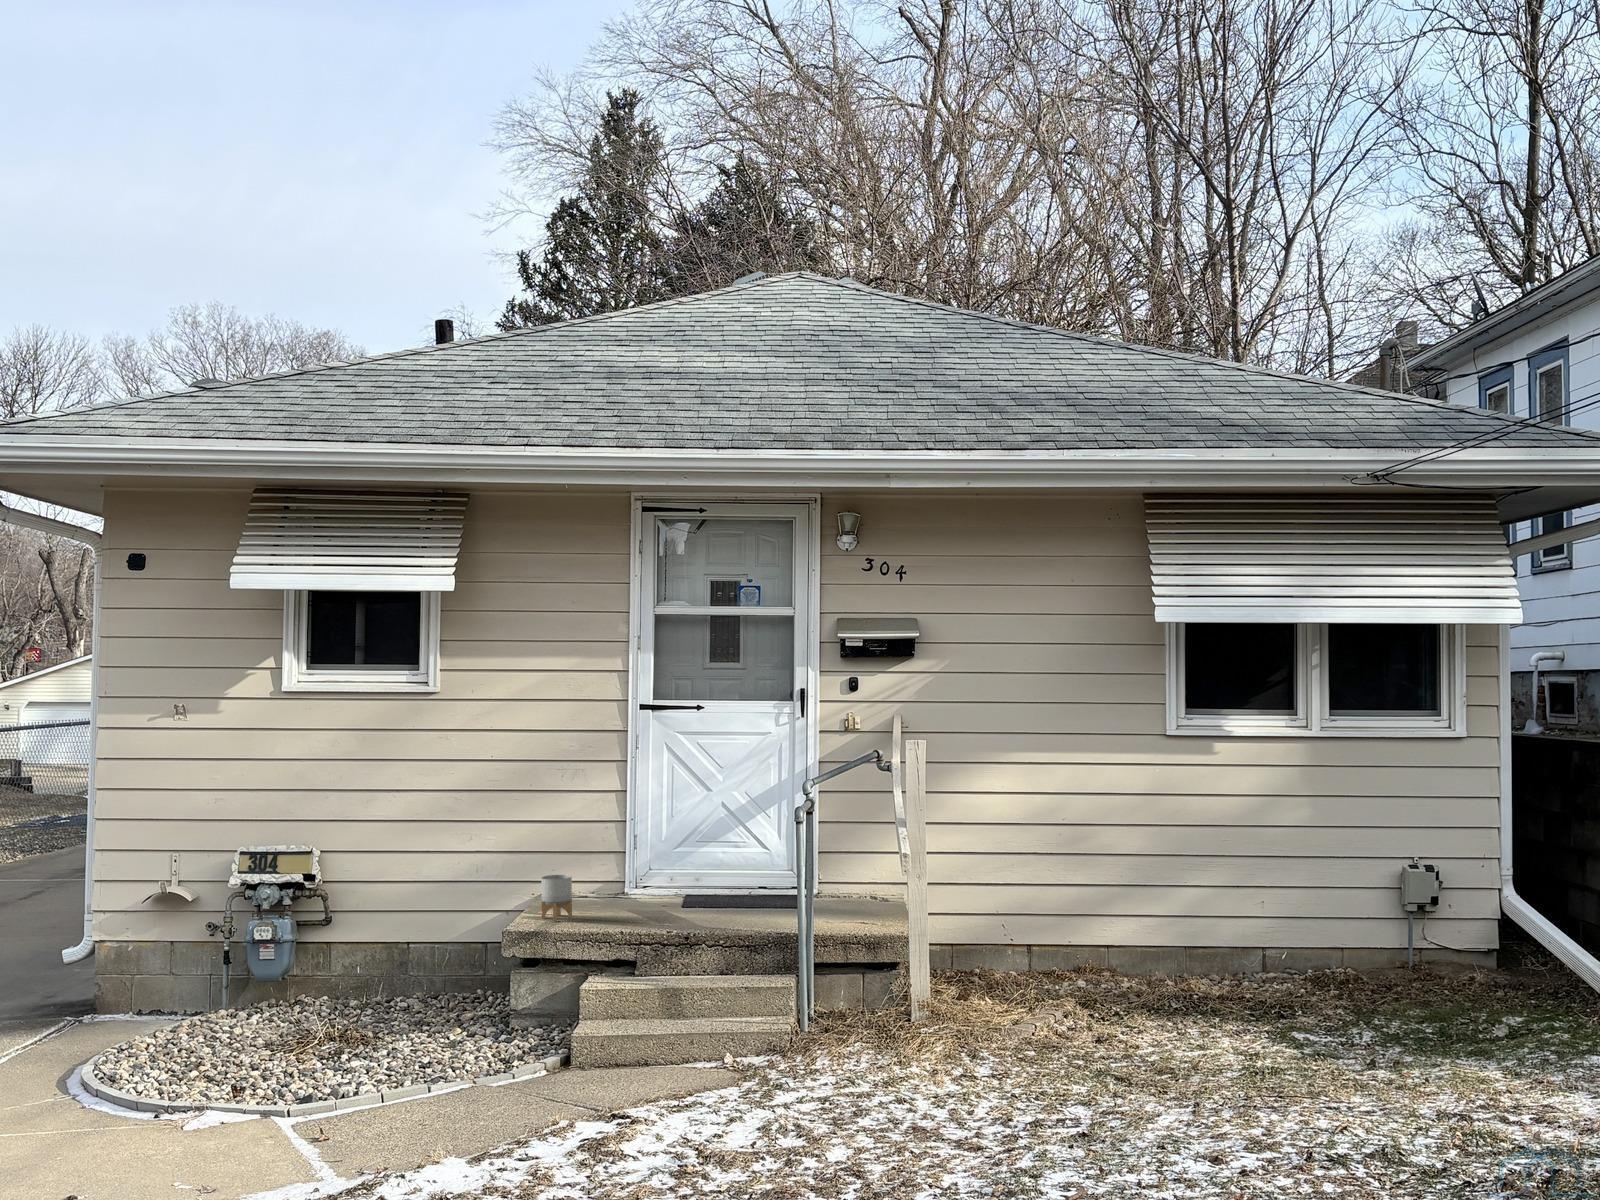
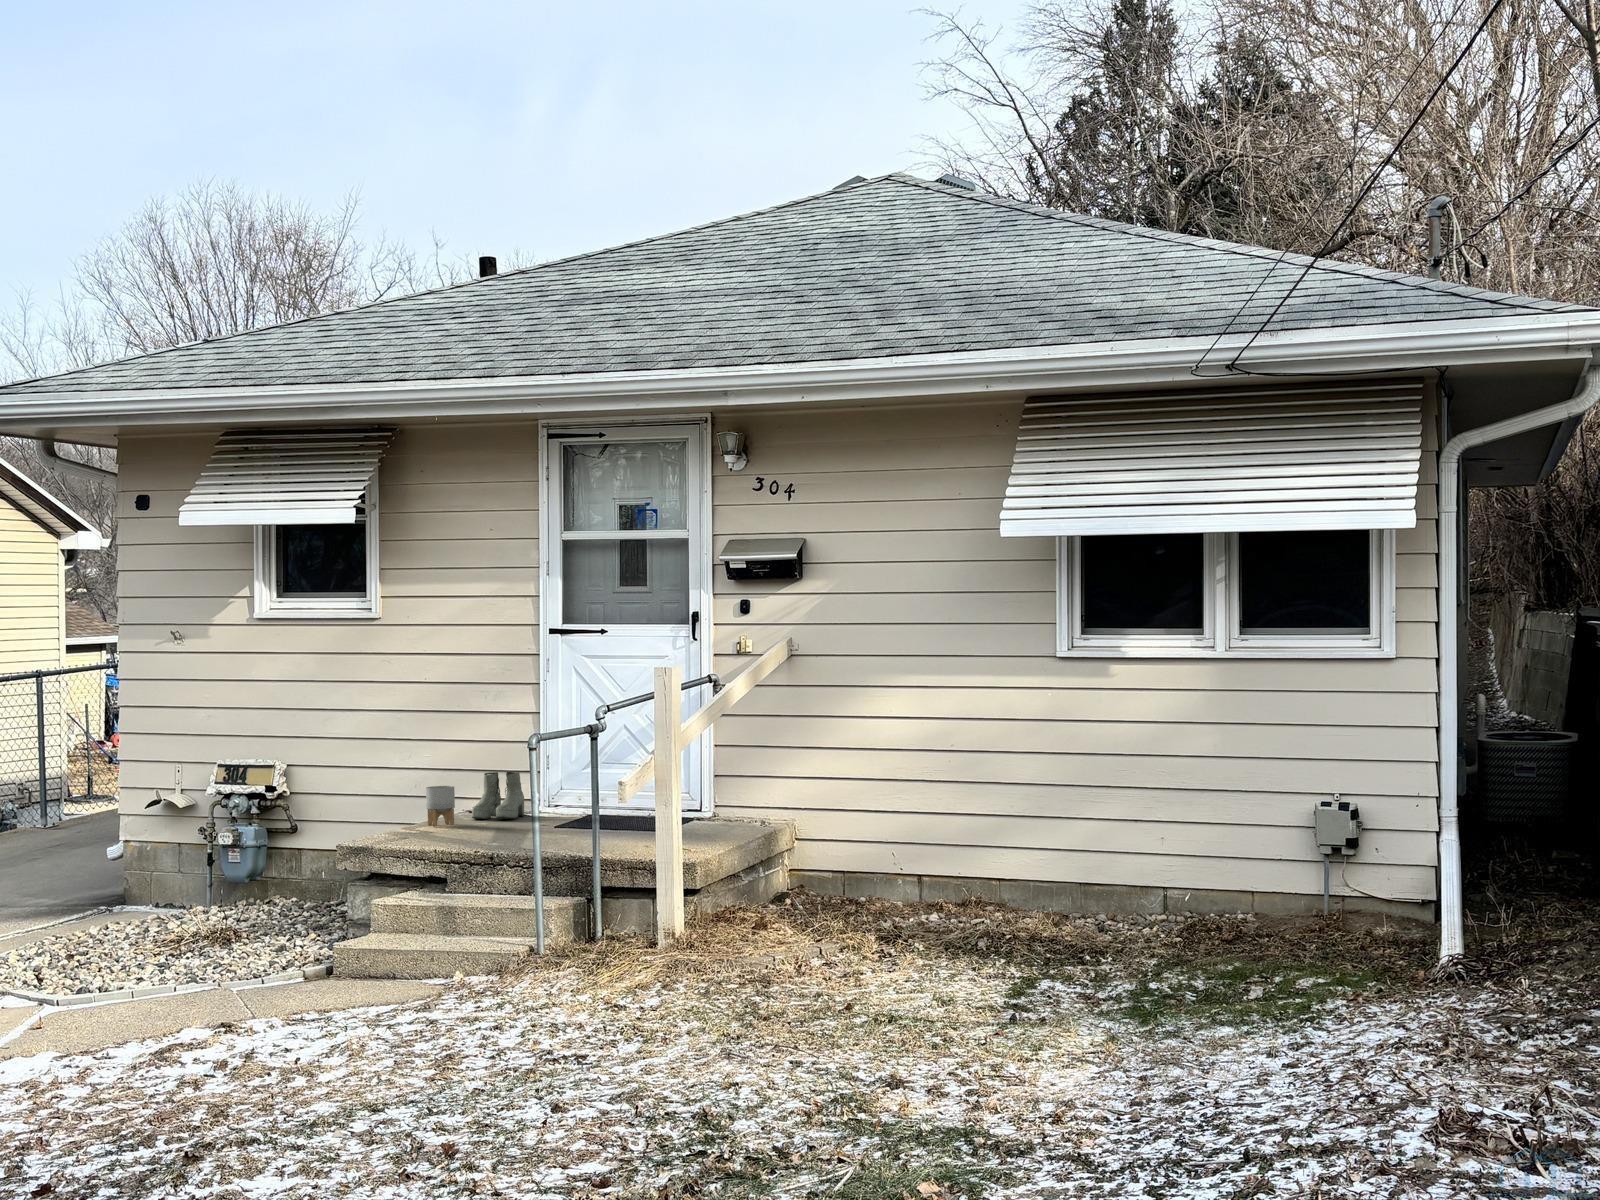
boots: none [571,853,616,906] -> present [472,772,524,819]

